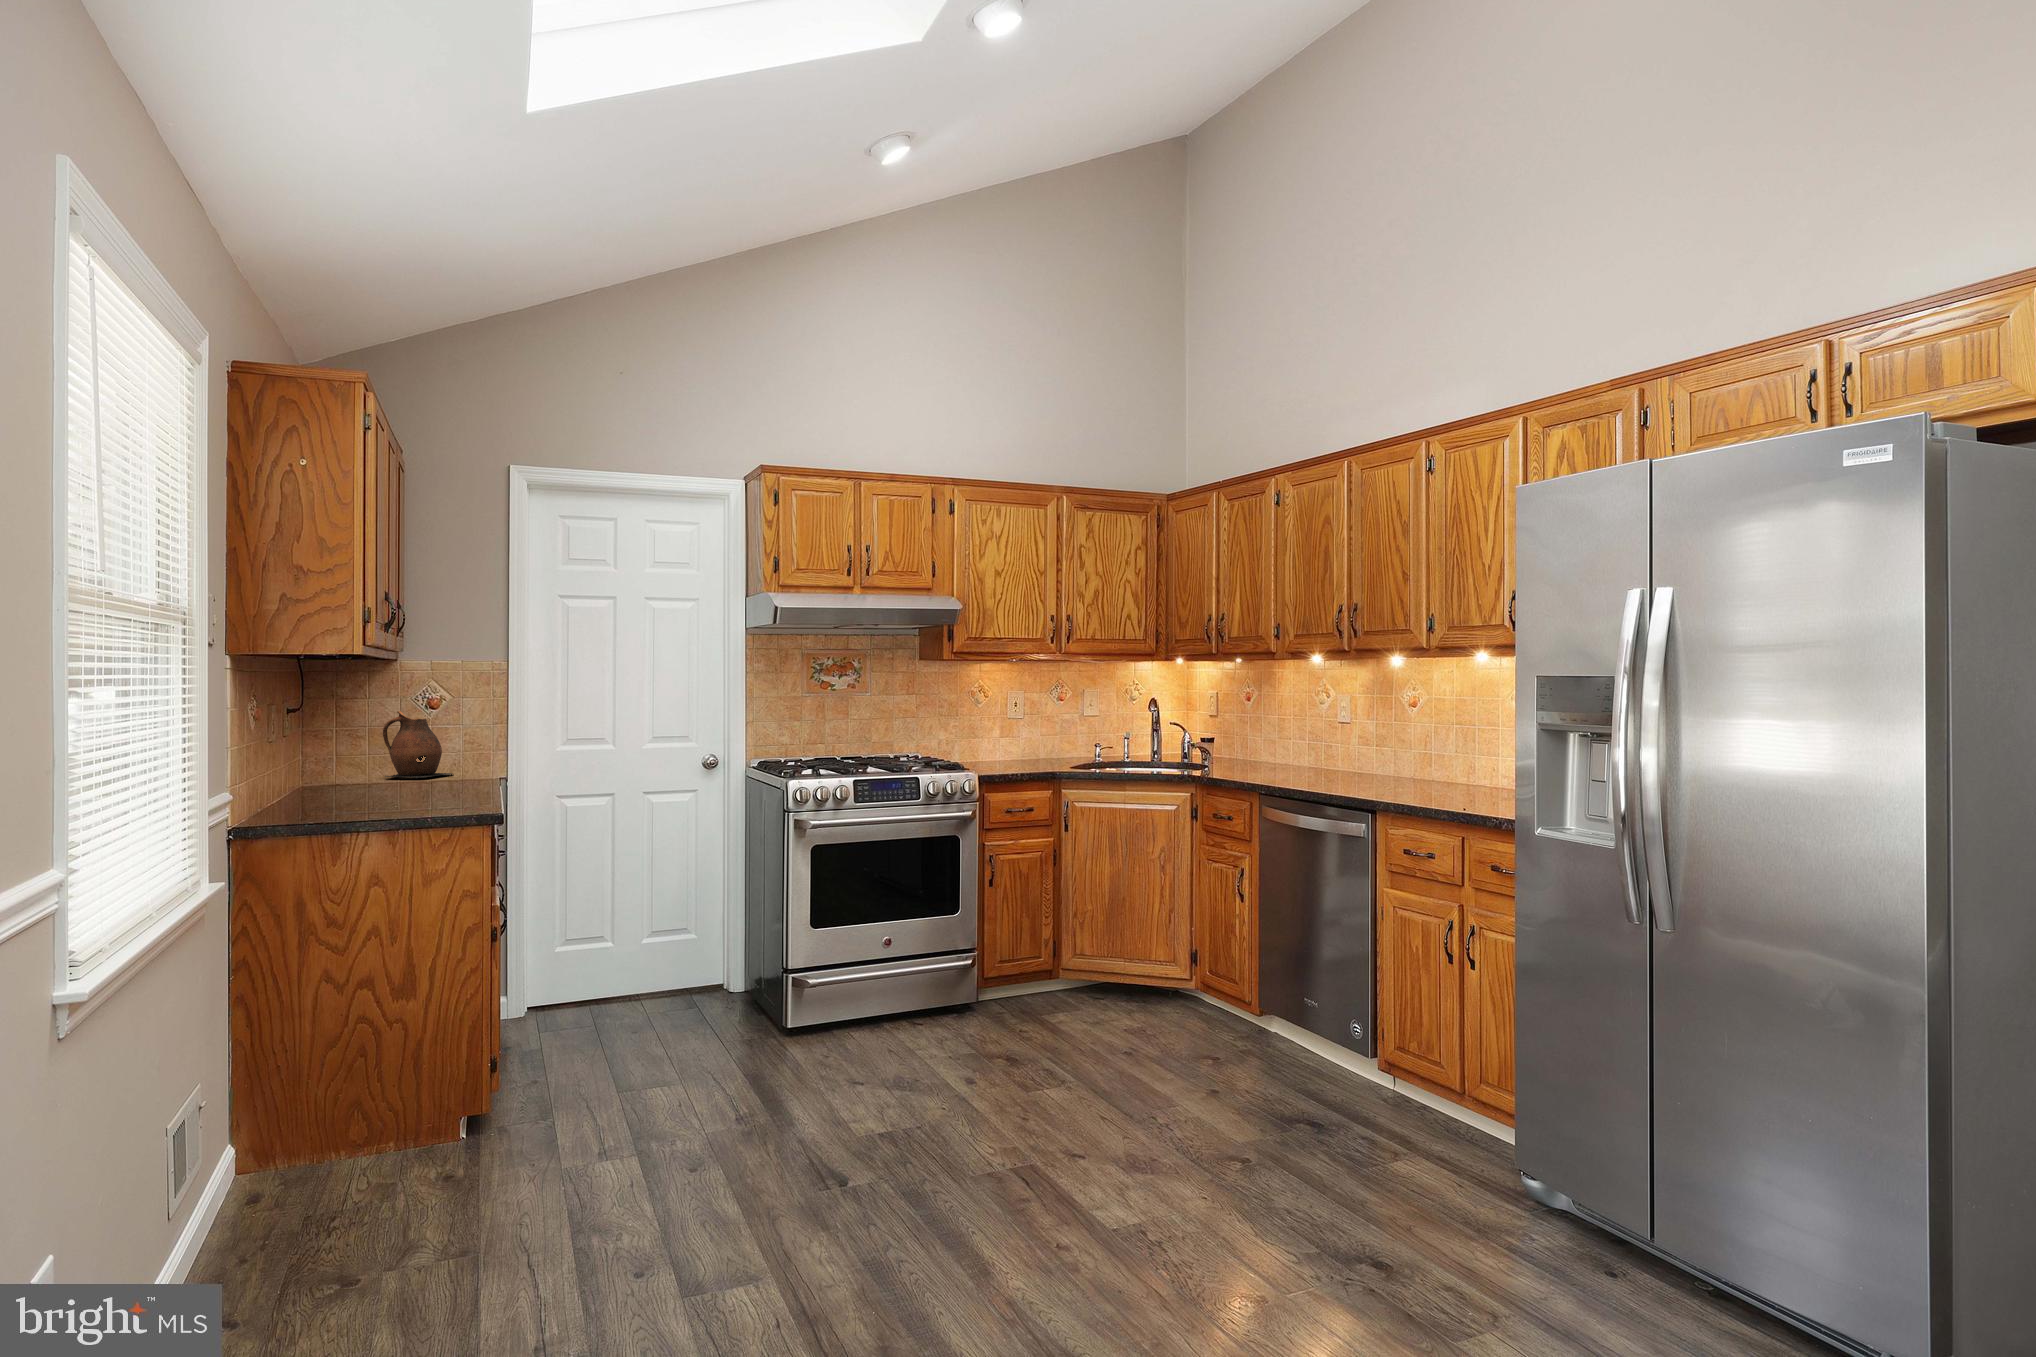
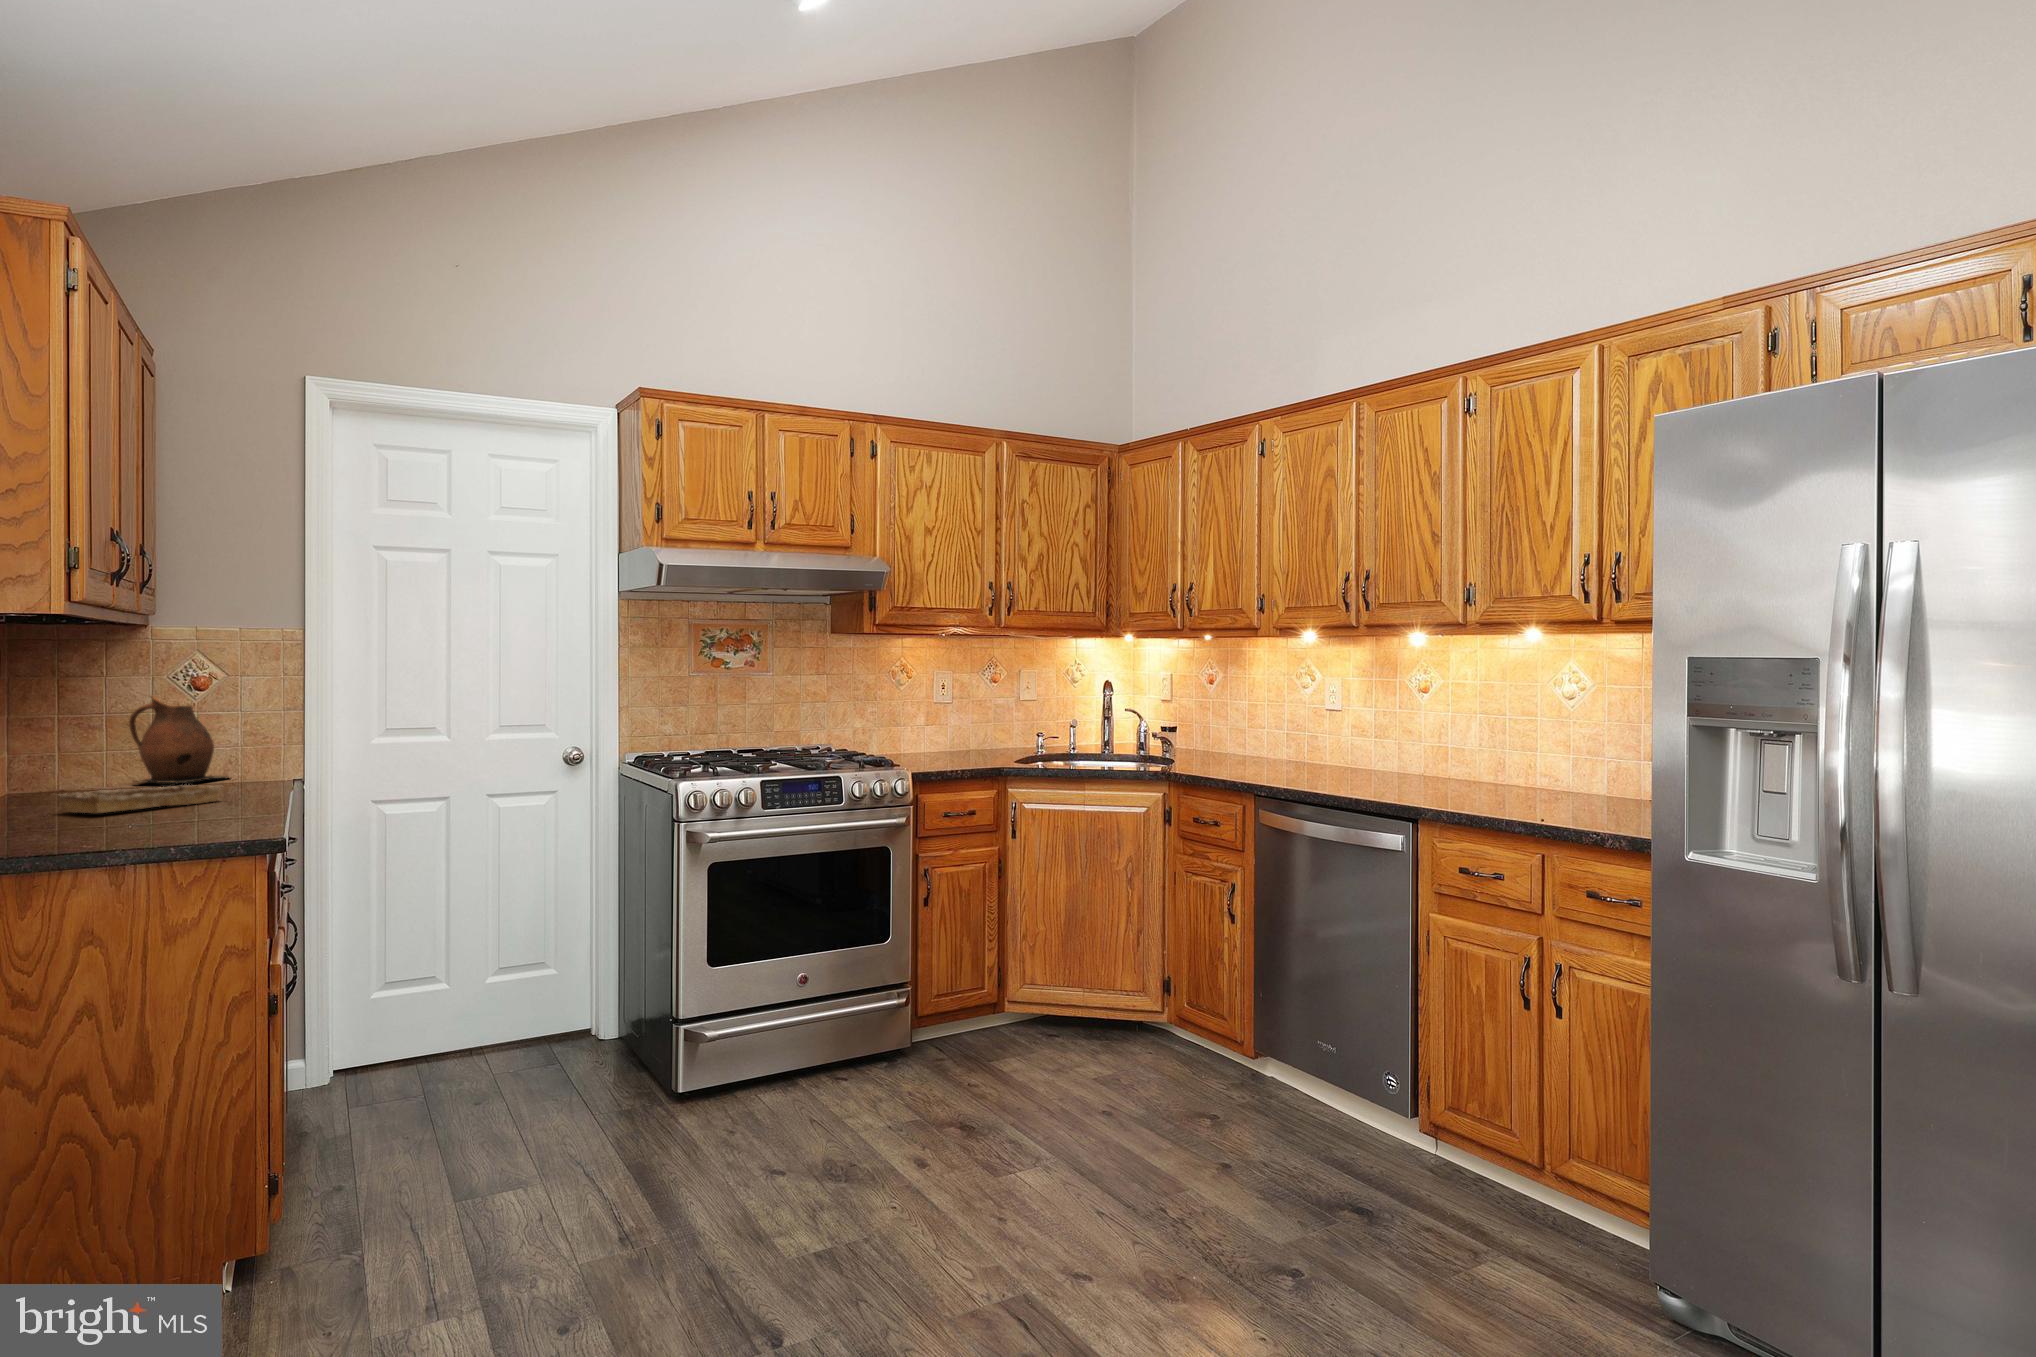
tray: none [338,778,454,796] -> present [59,785,219,813]

